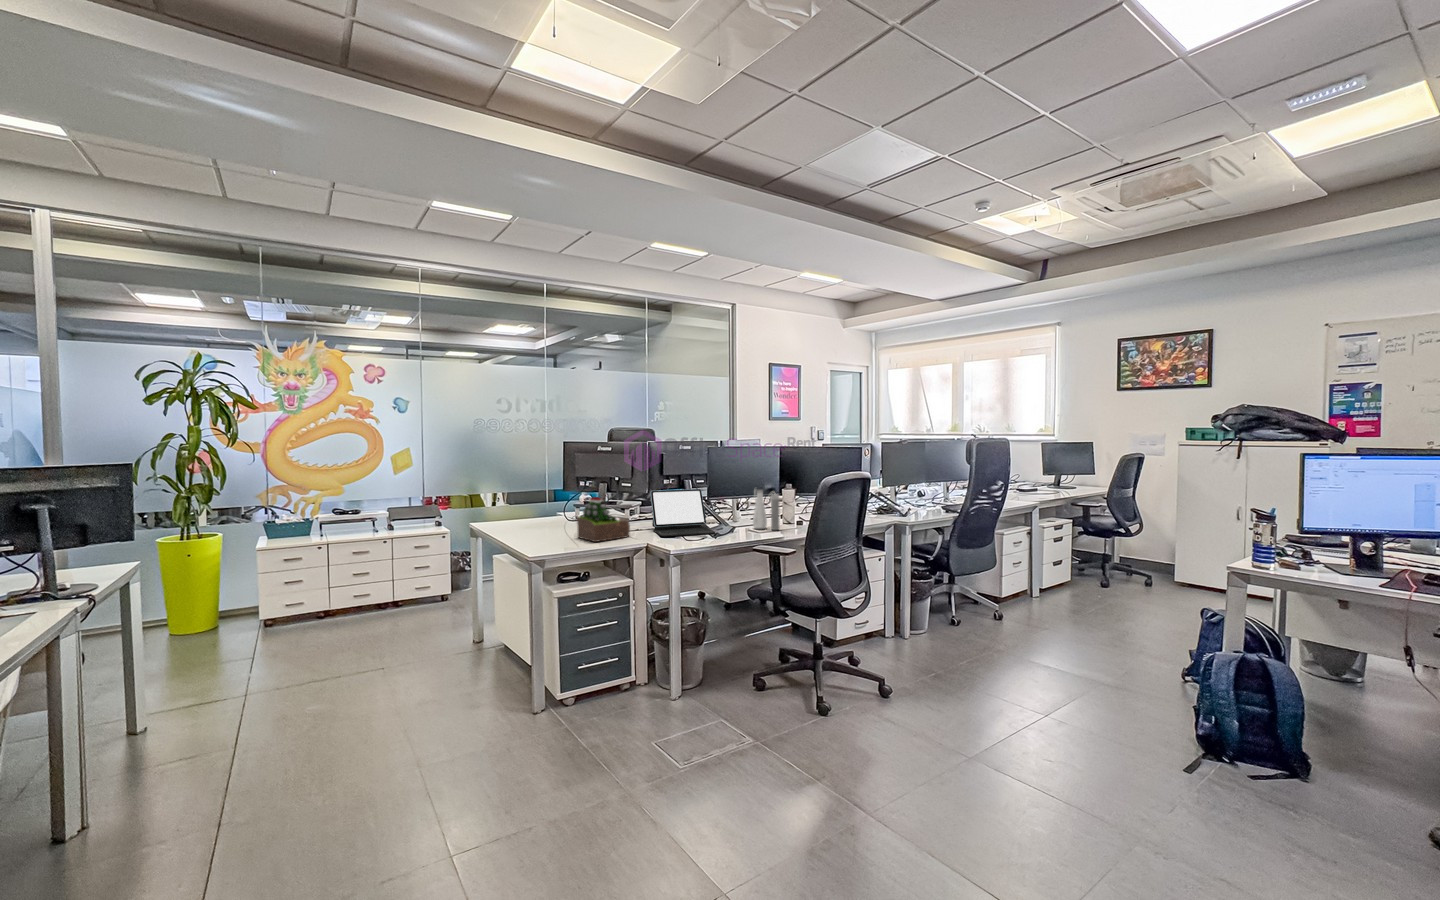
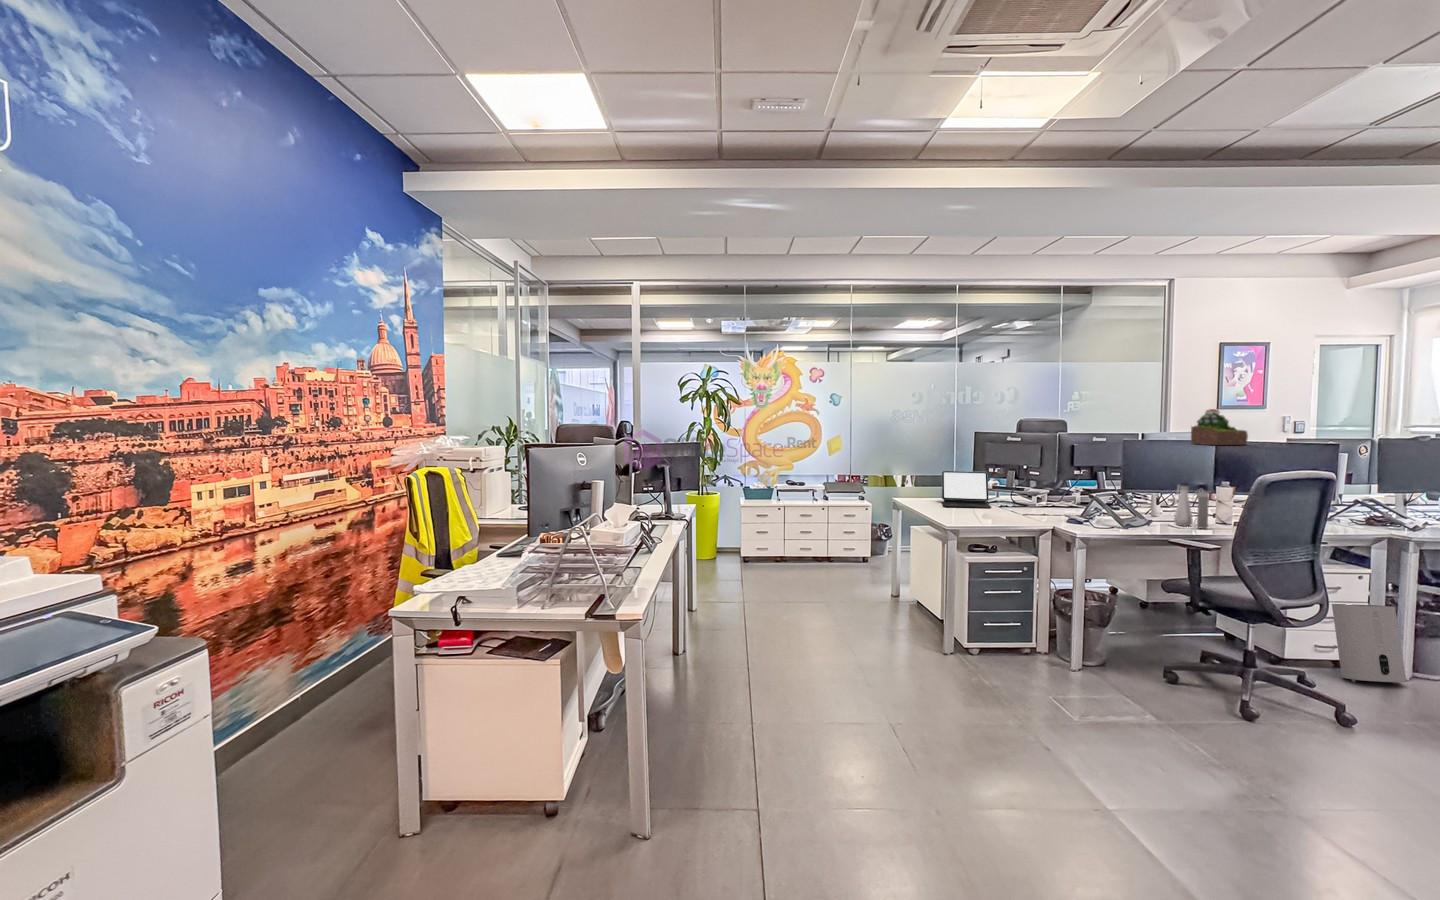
tablet: present [650,489,715,536] -> present [942,471,991,508]
succulent plant: present [577,497,630,542] -> present [1191,409,1248,445]
air purifier: none [865,581,913,651] -> present [1332,604,1407,684]

